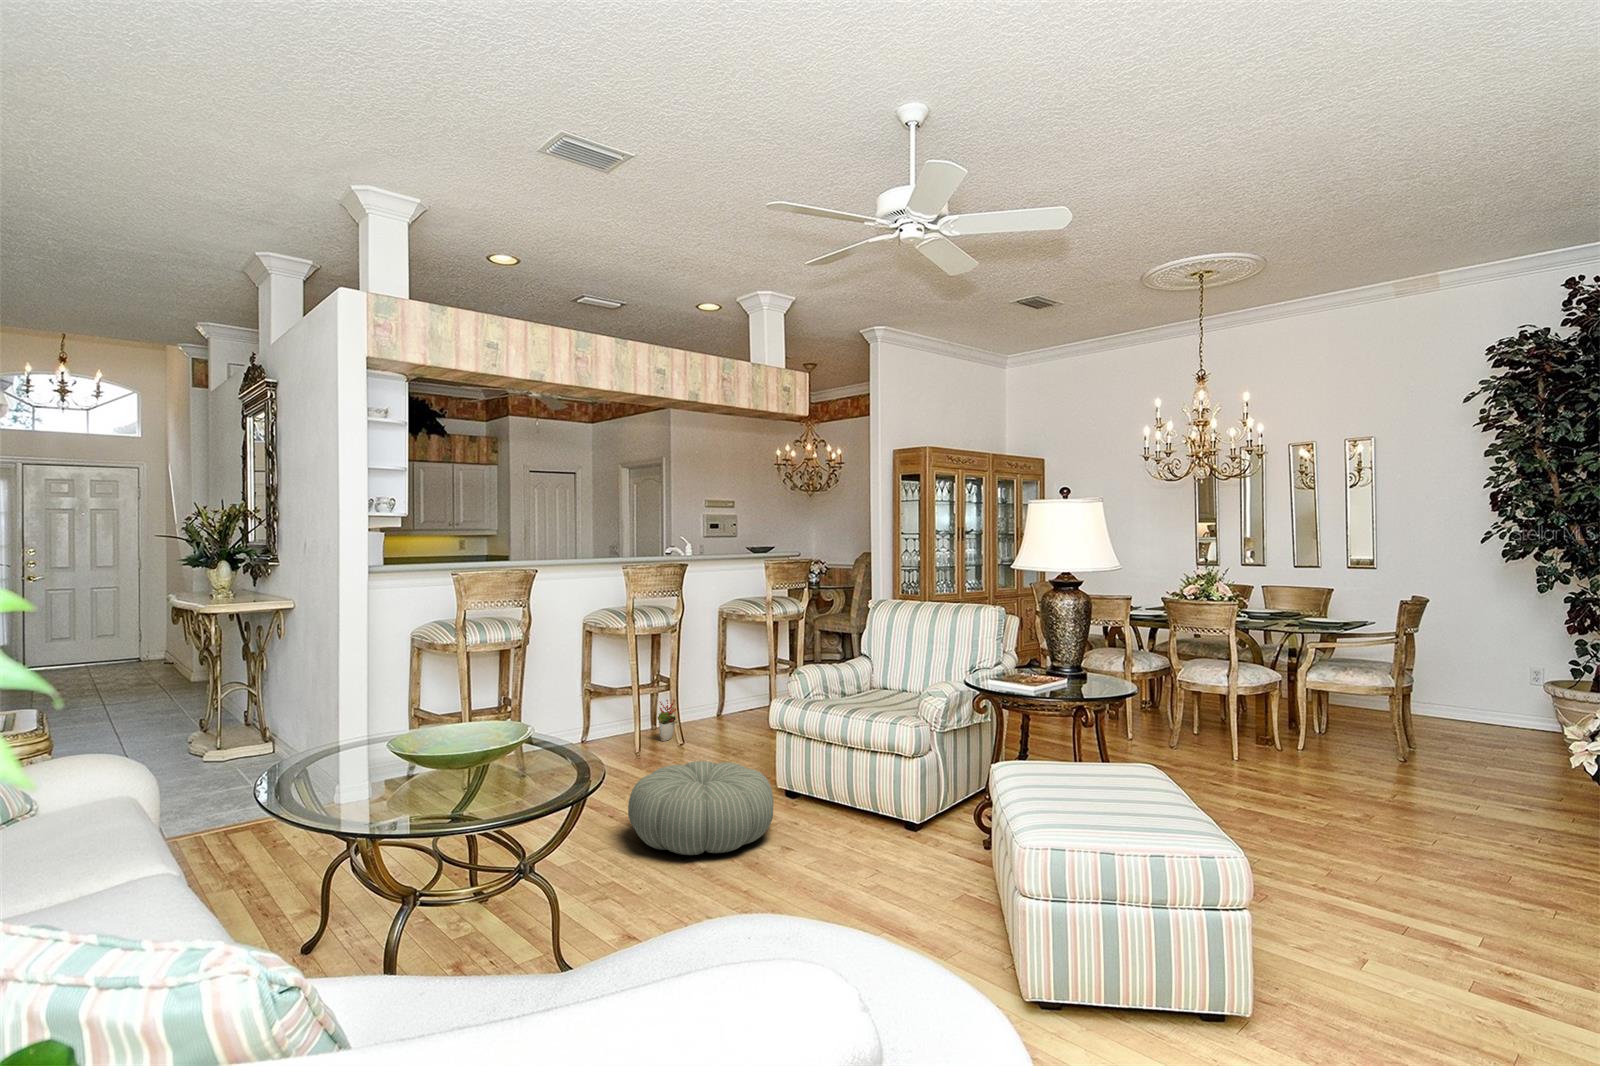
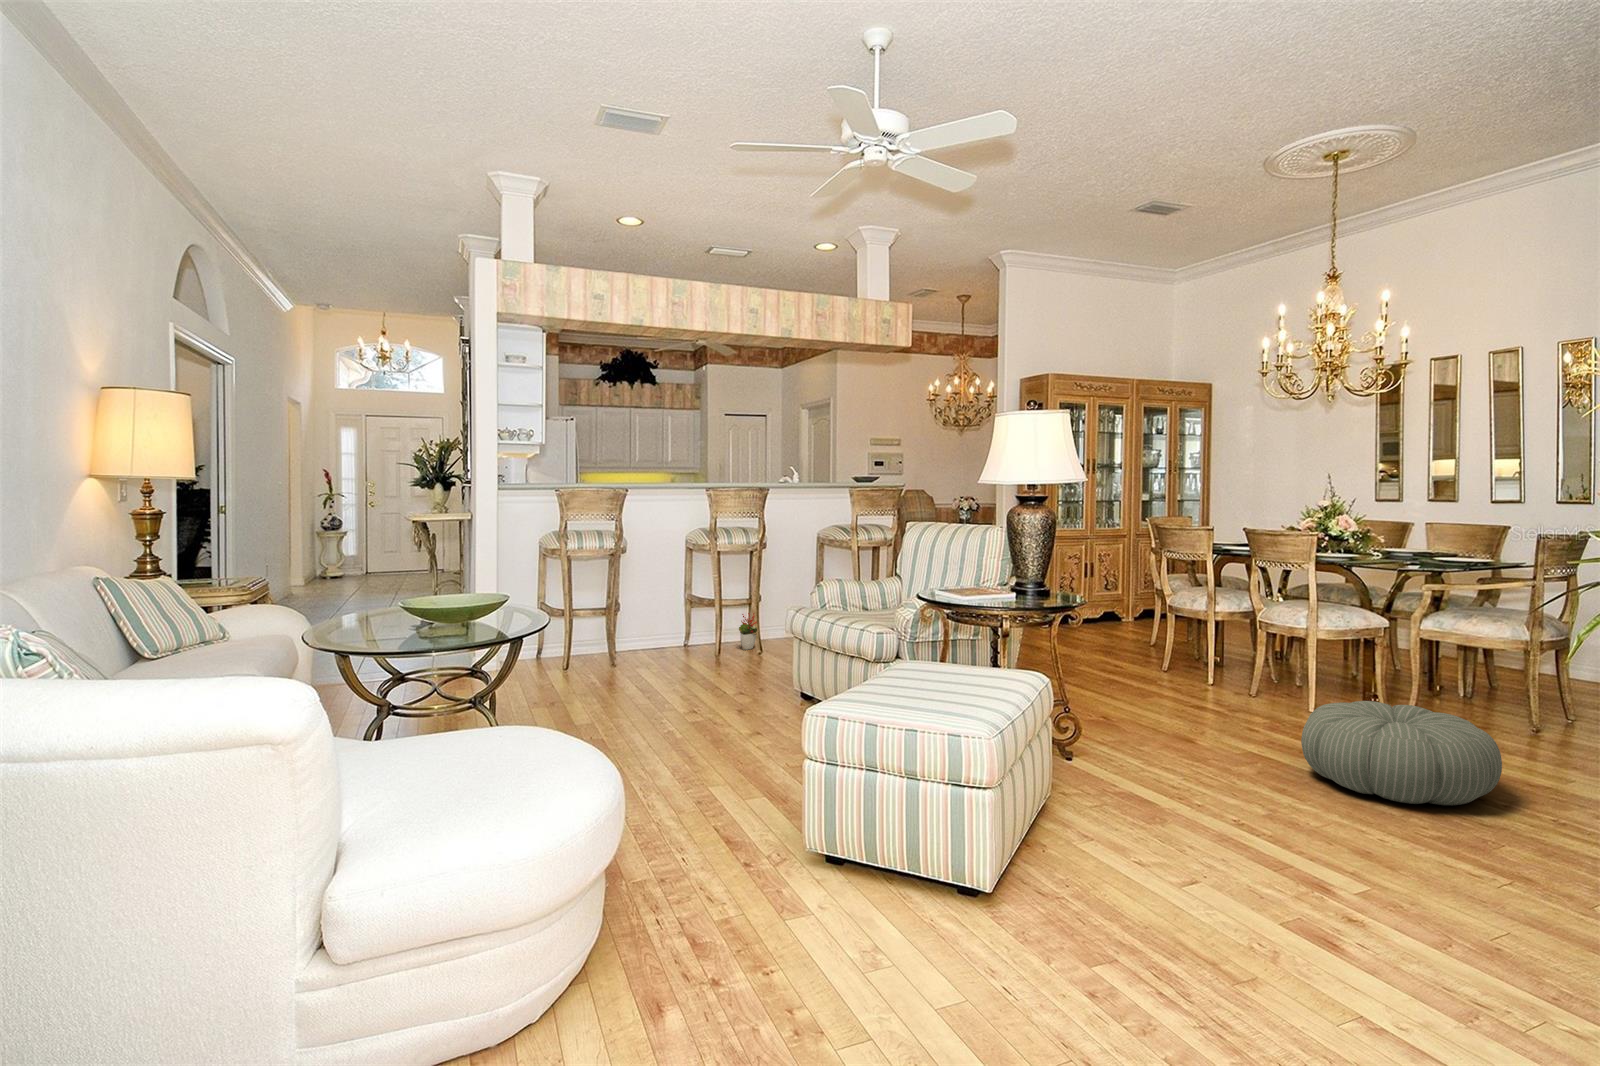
pouf: present [628,761,774,855] -> present [1301,701,1502,805]

